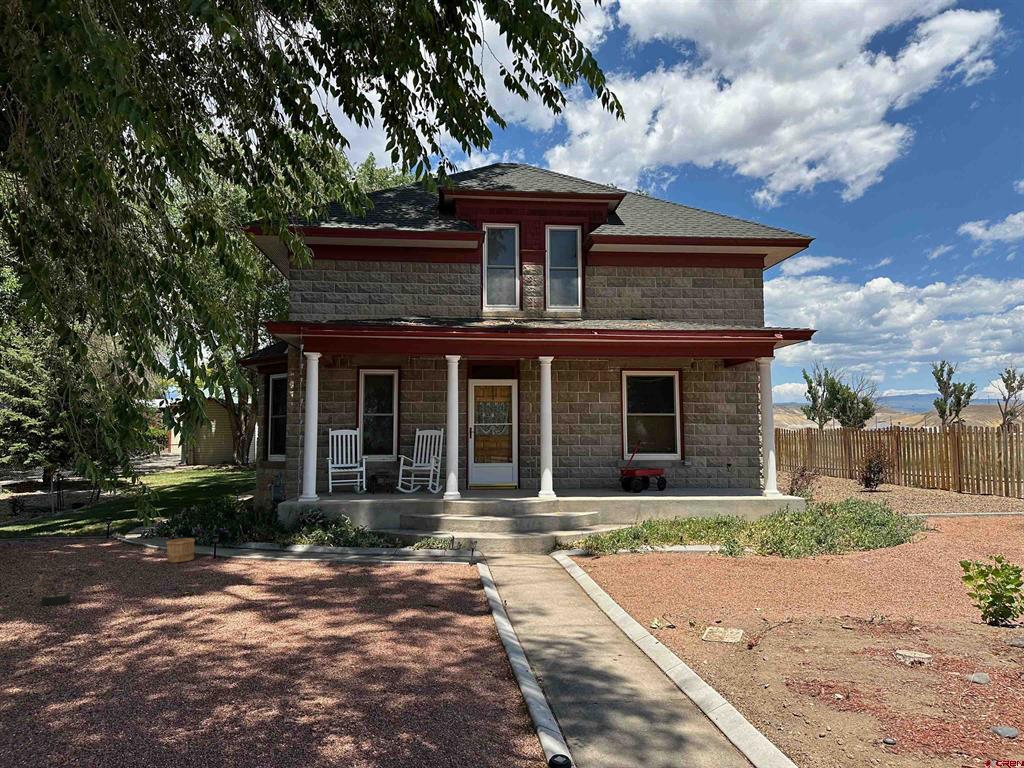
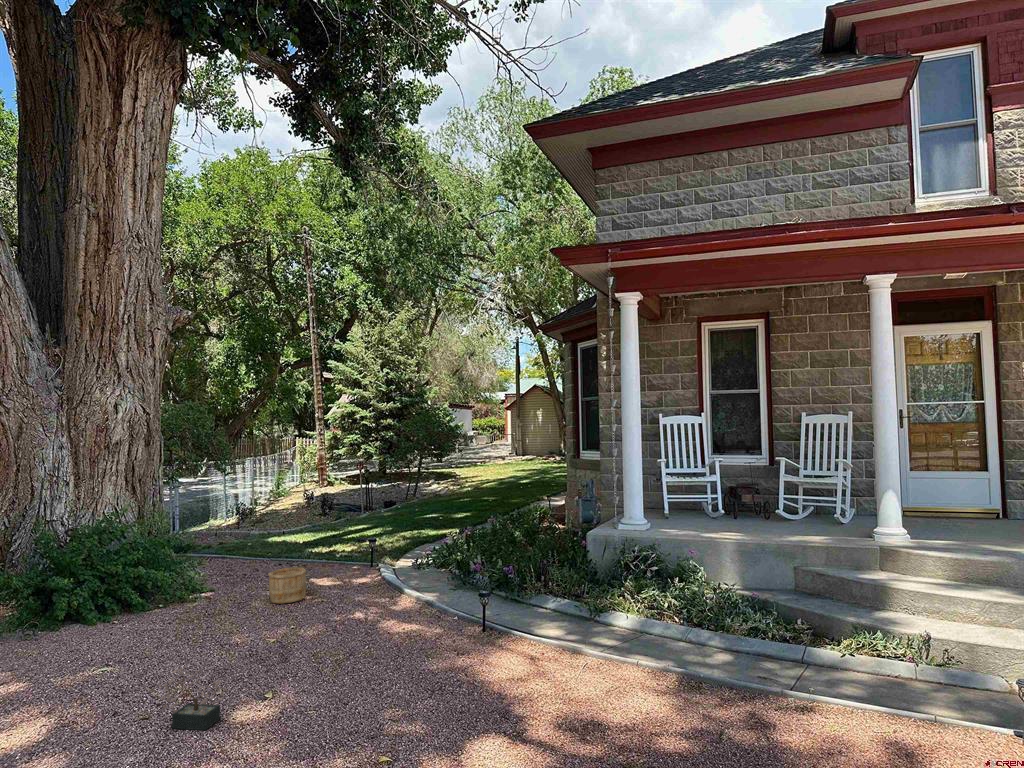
wooden bucket: present [166,538,195,563] -> present [268,567,306,604]

